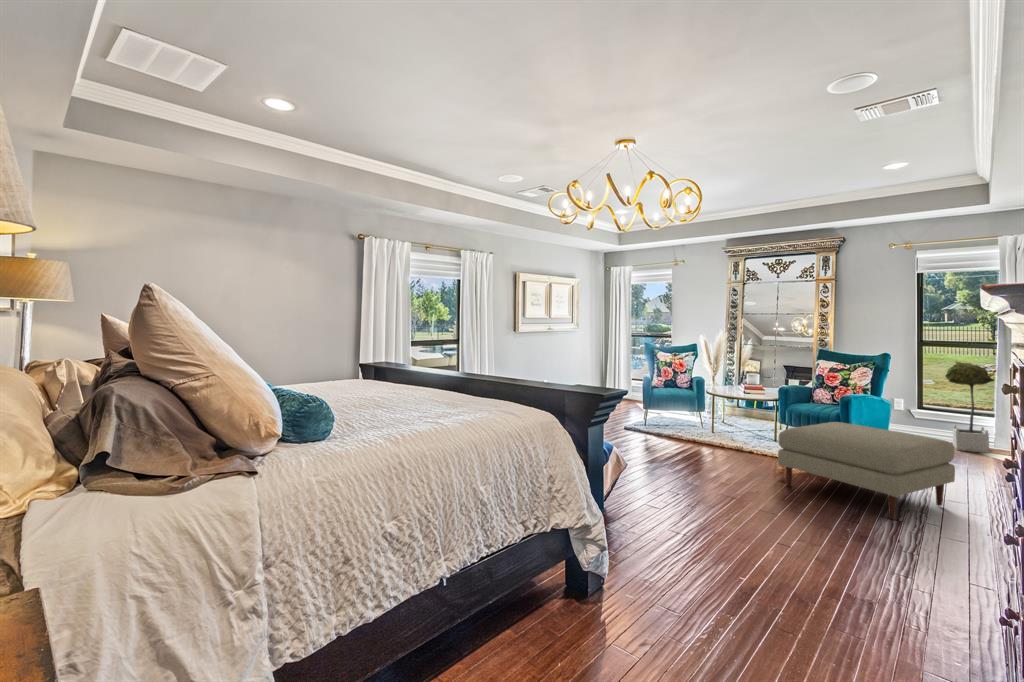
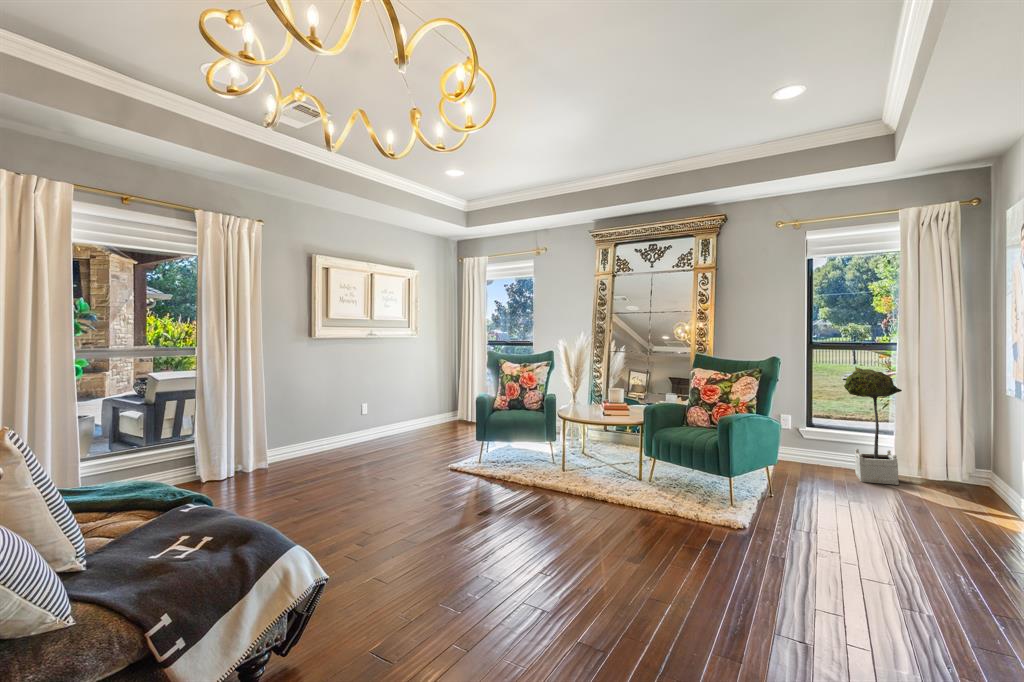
ottoman: present [778,422,955,519] -> none [621,457,873,635]

